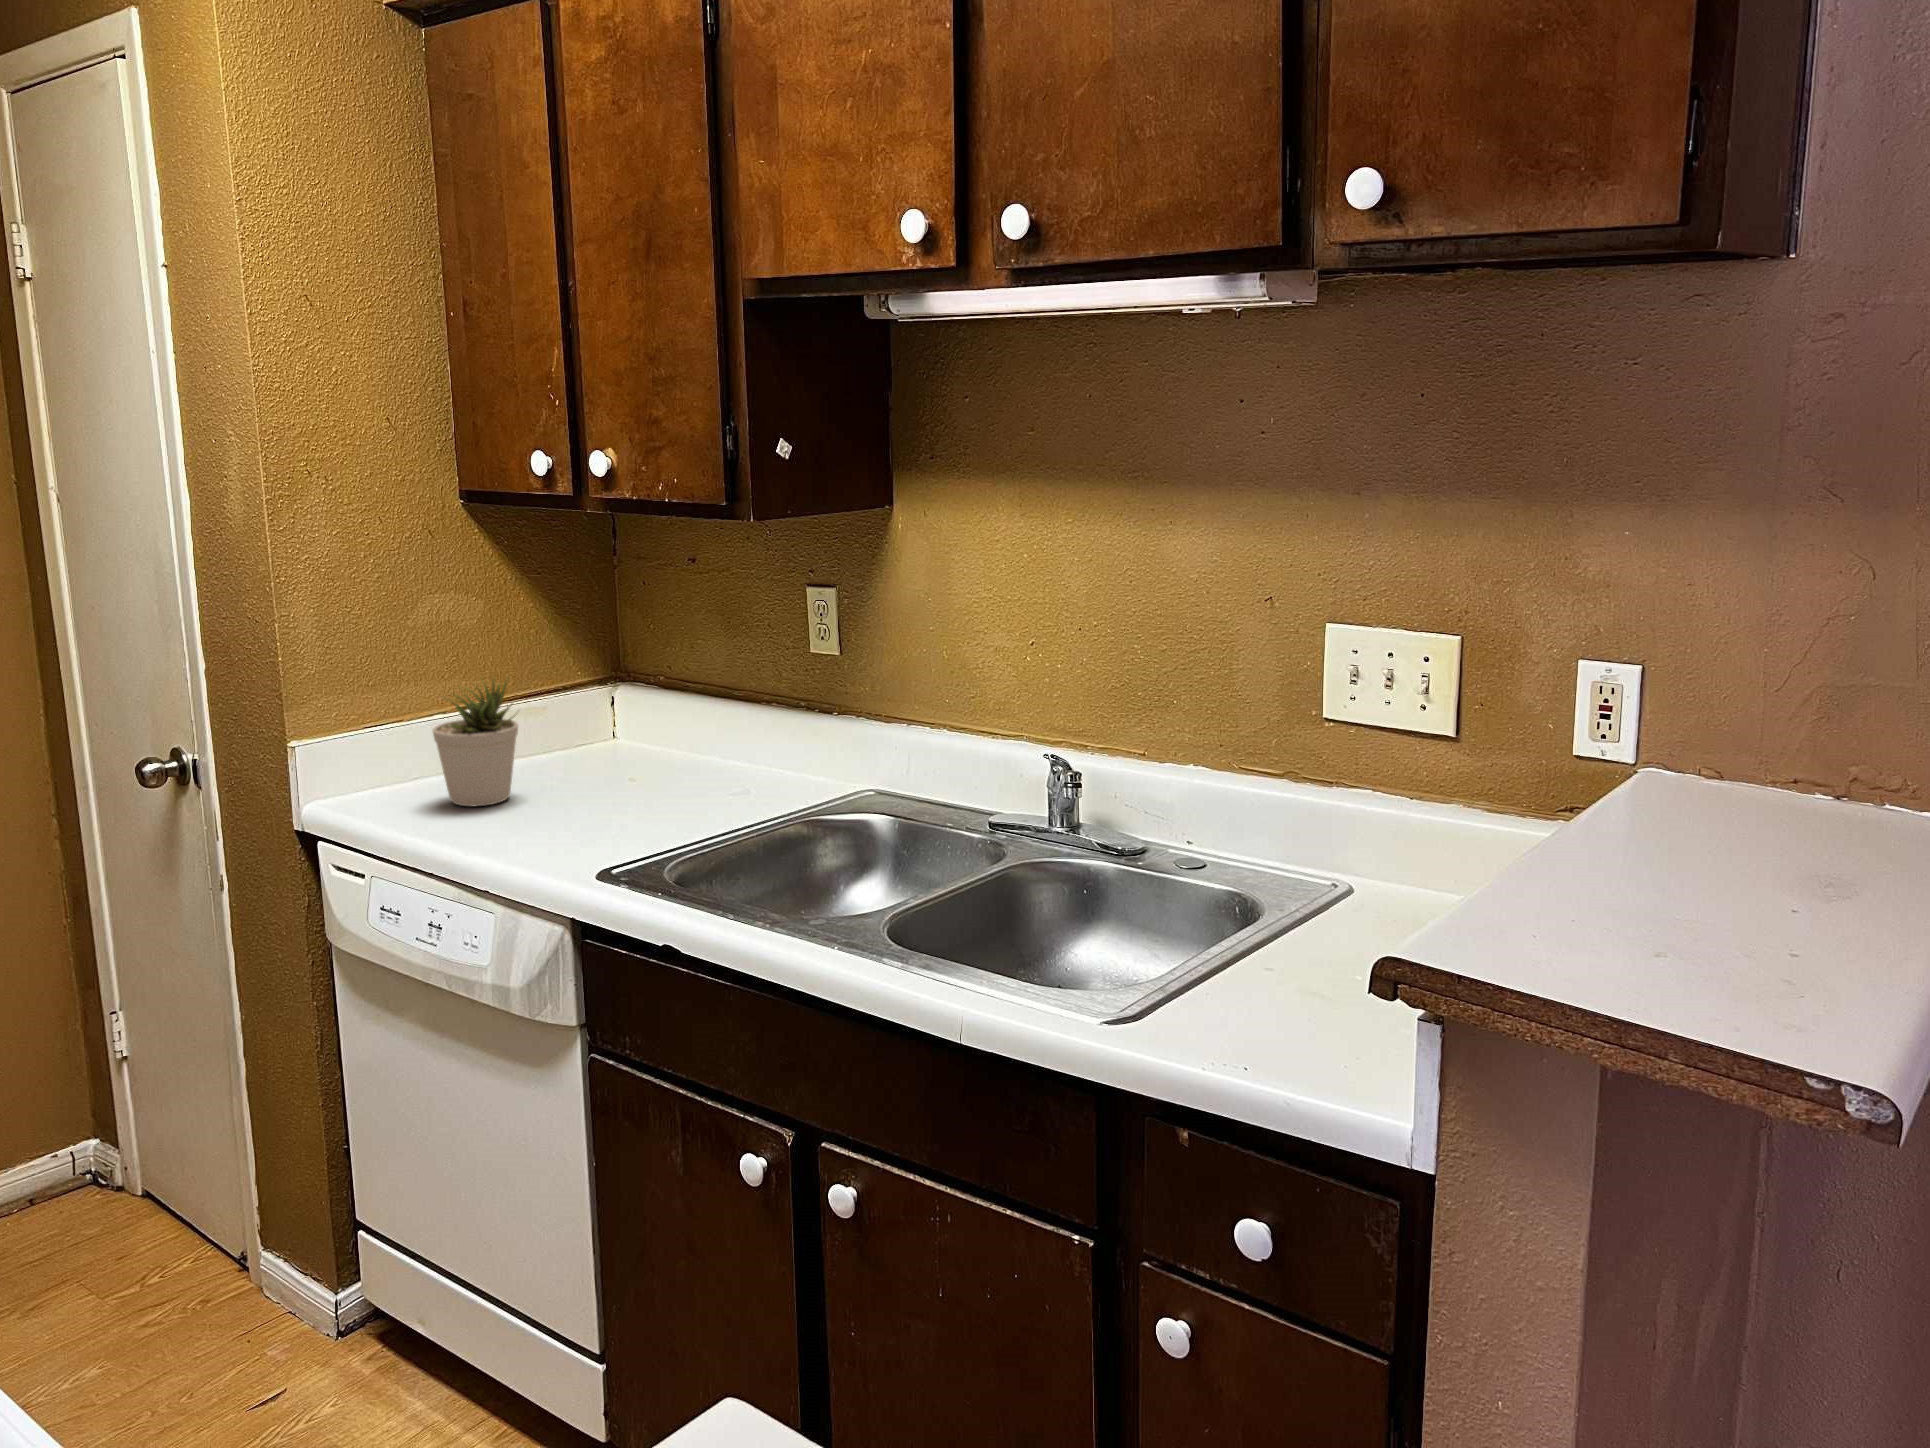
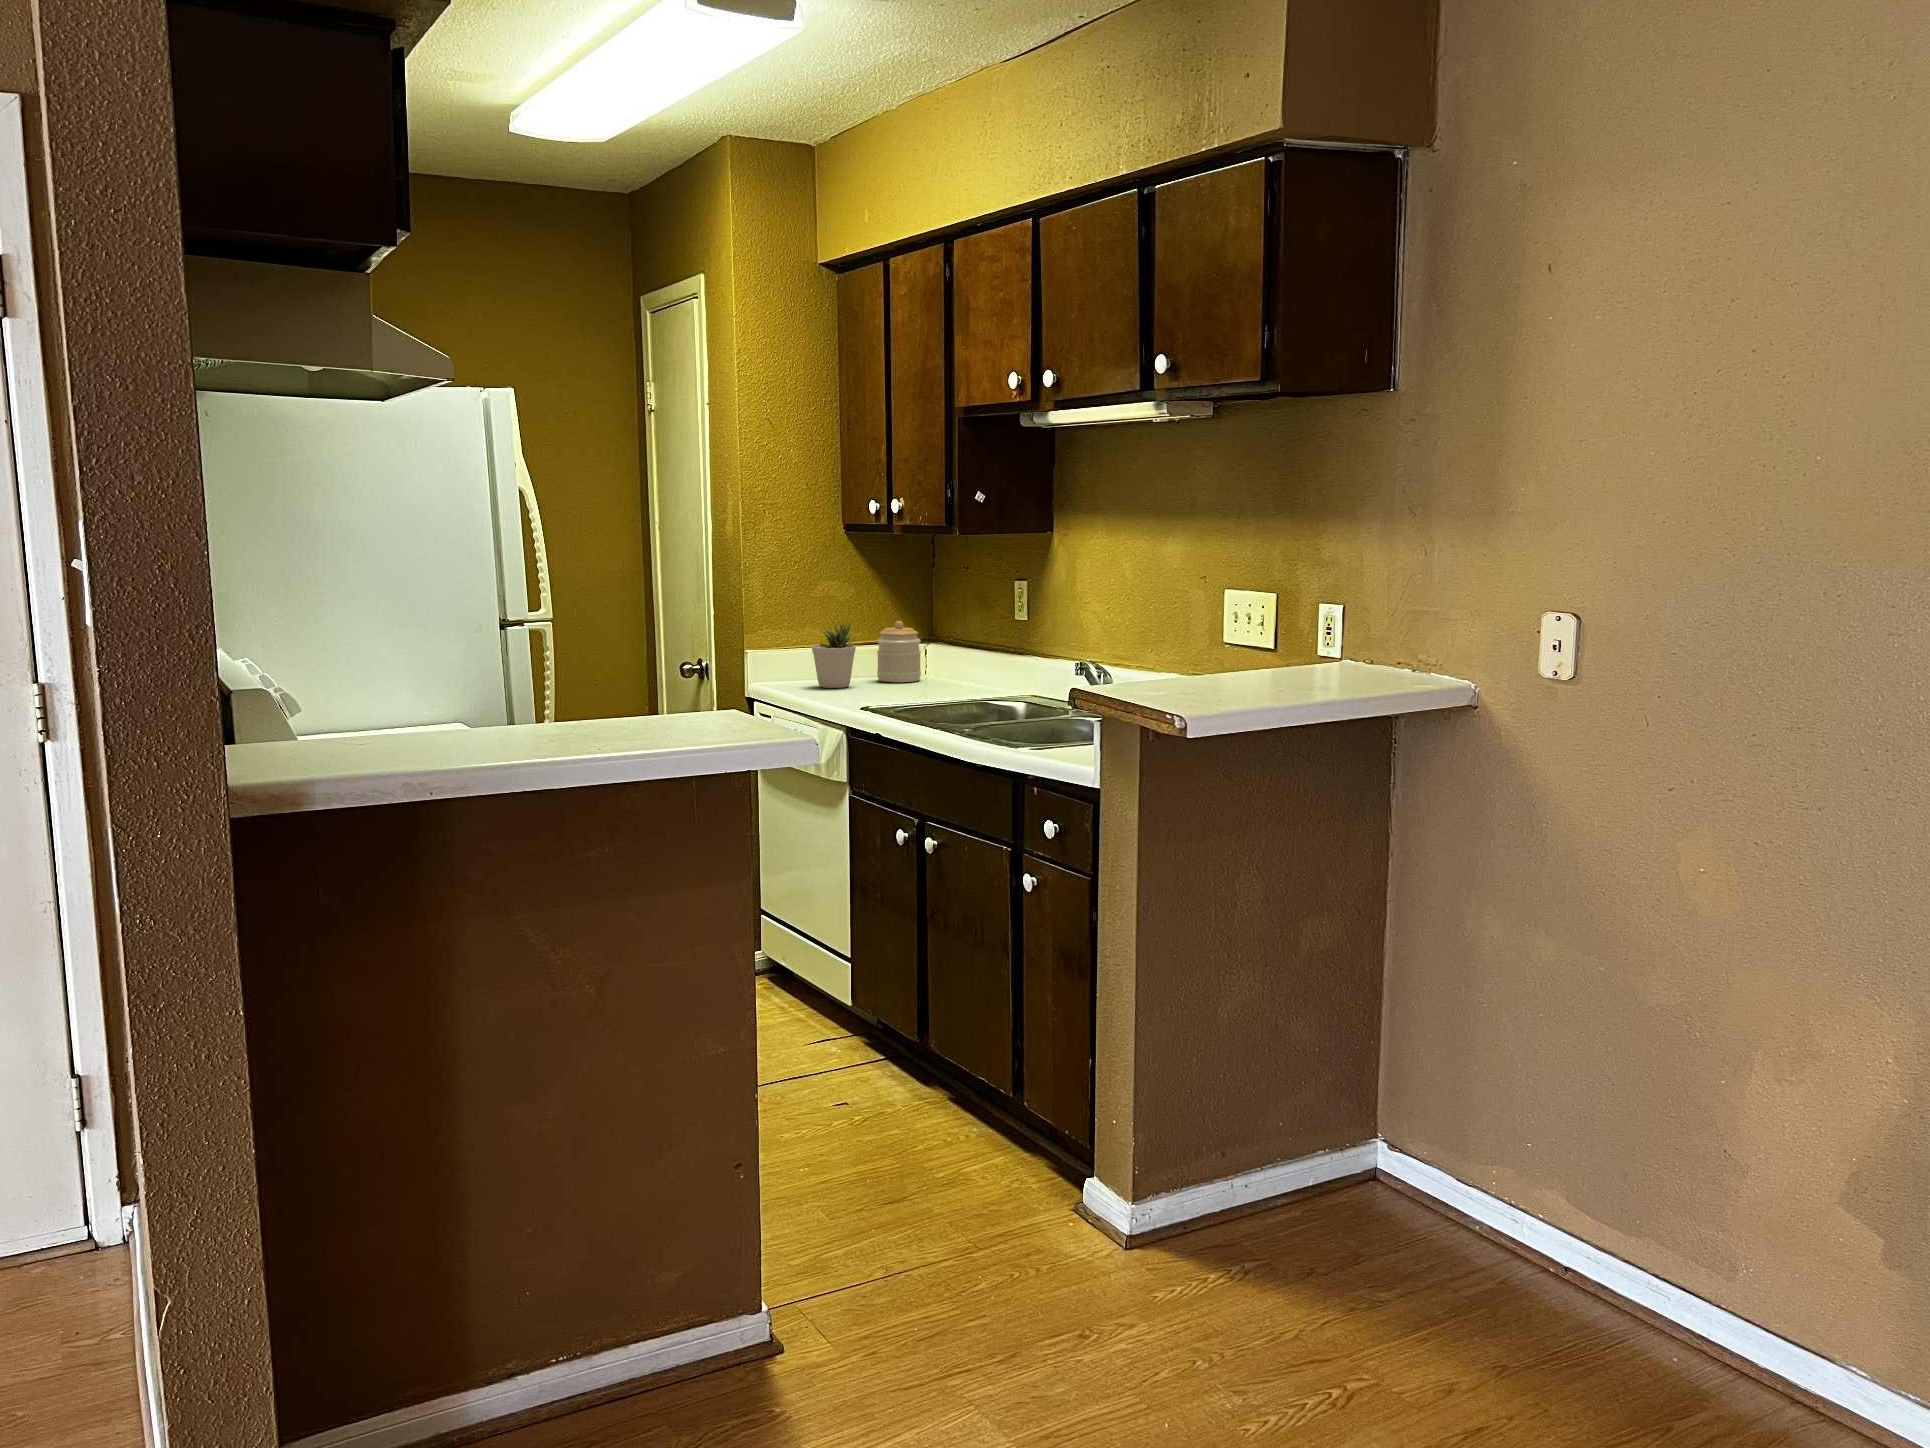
jar: none [543,663,626,776] -> present [877,621,921,682]

